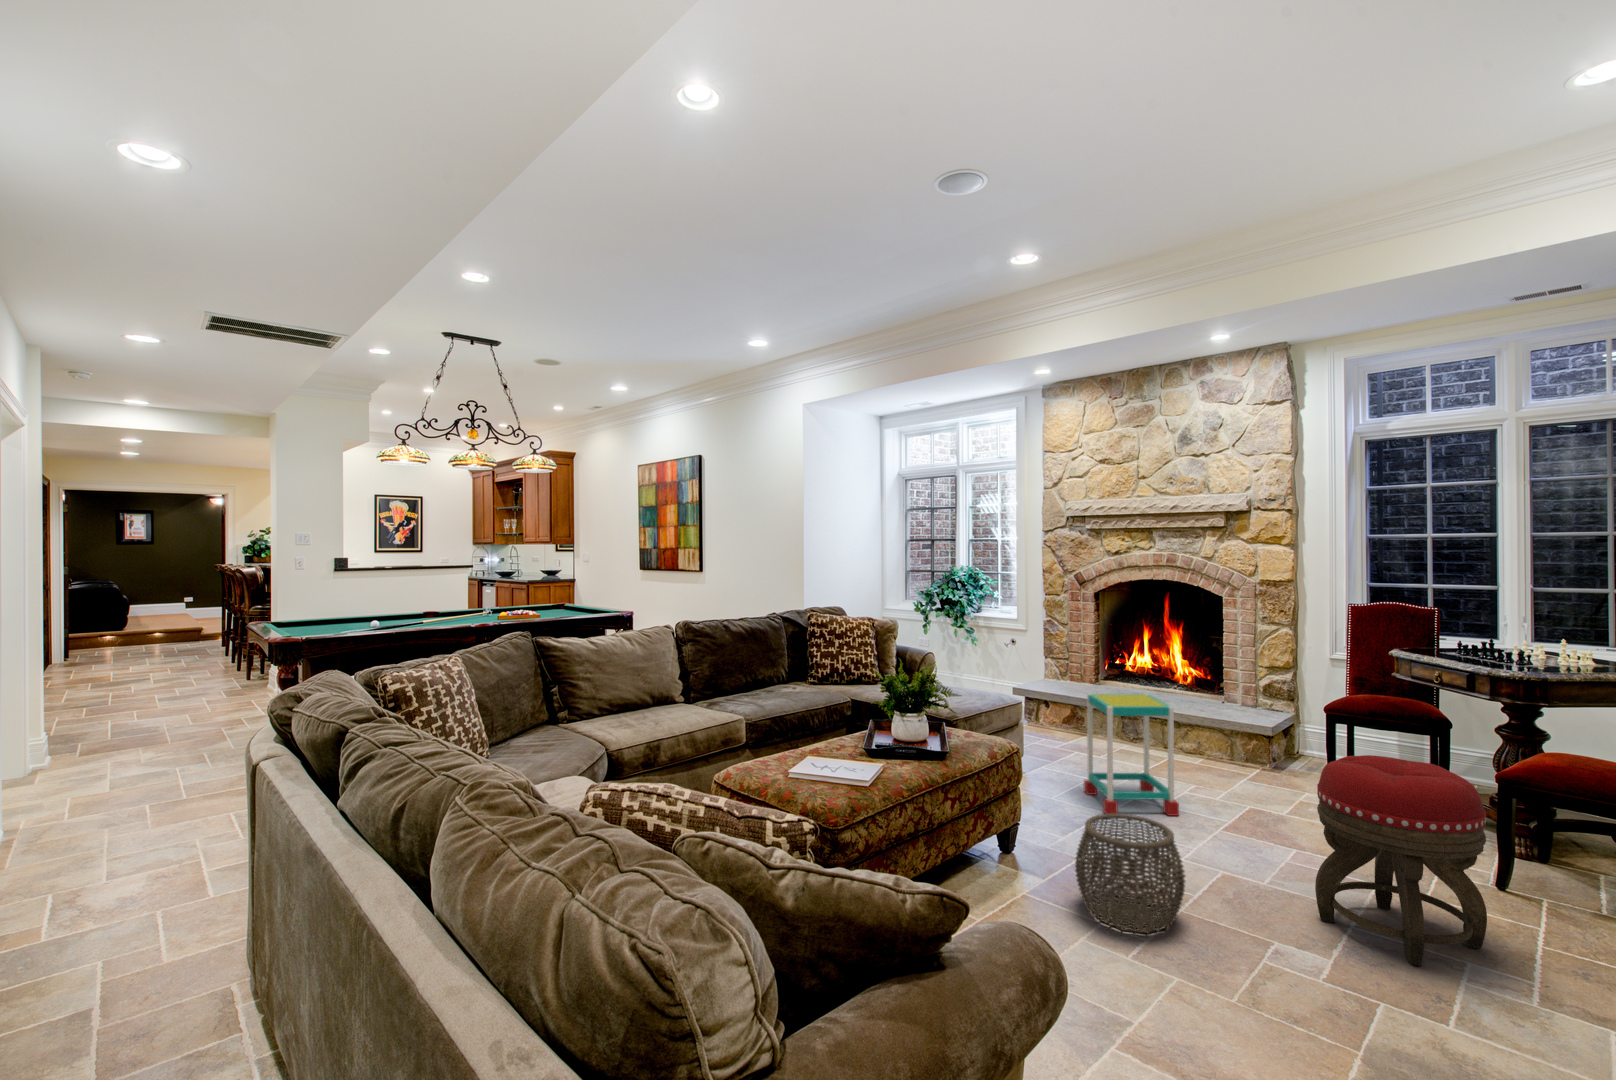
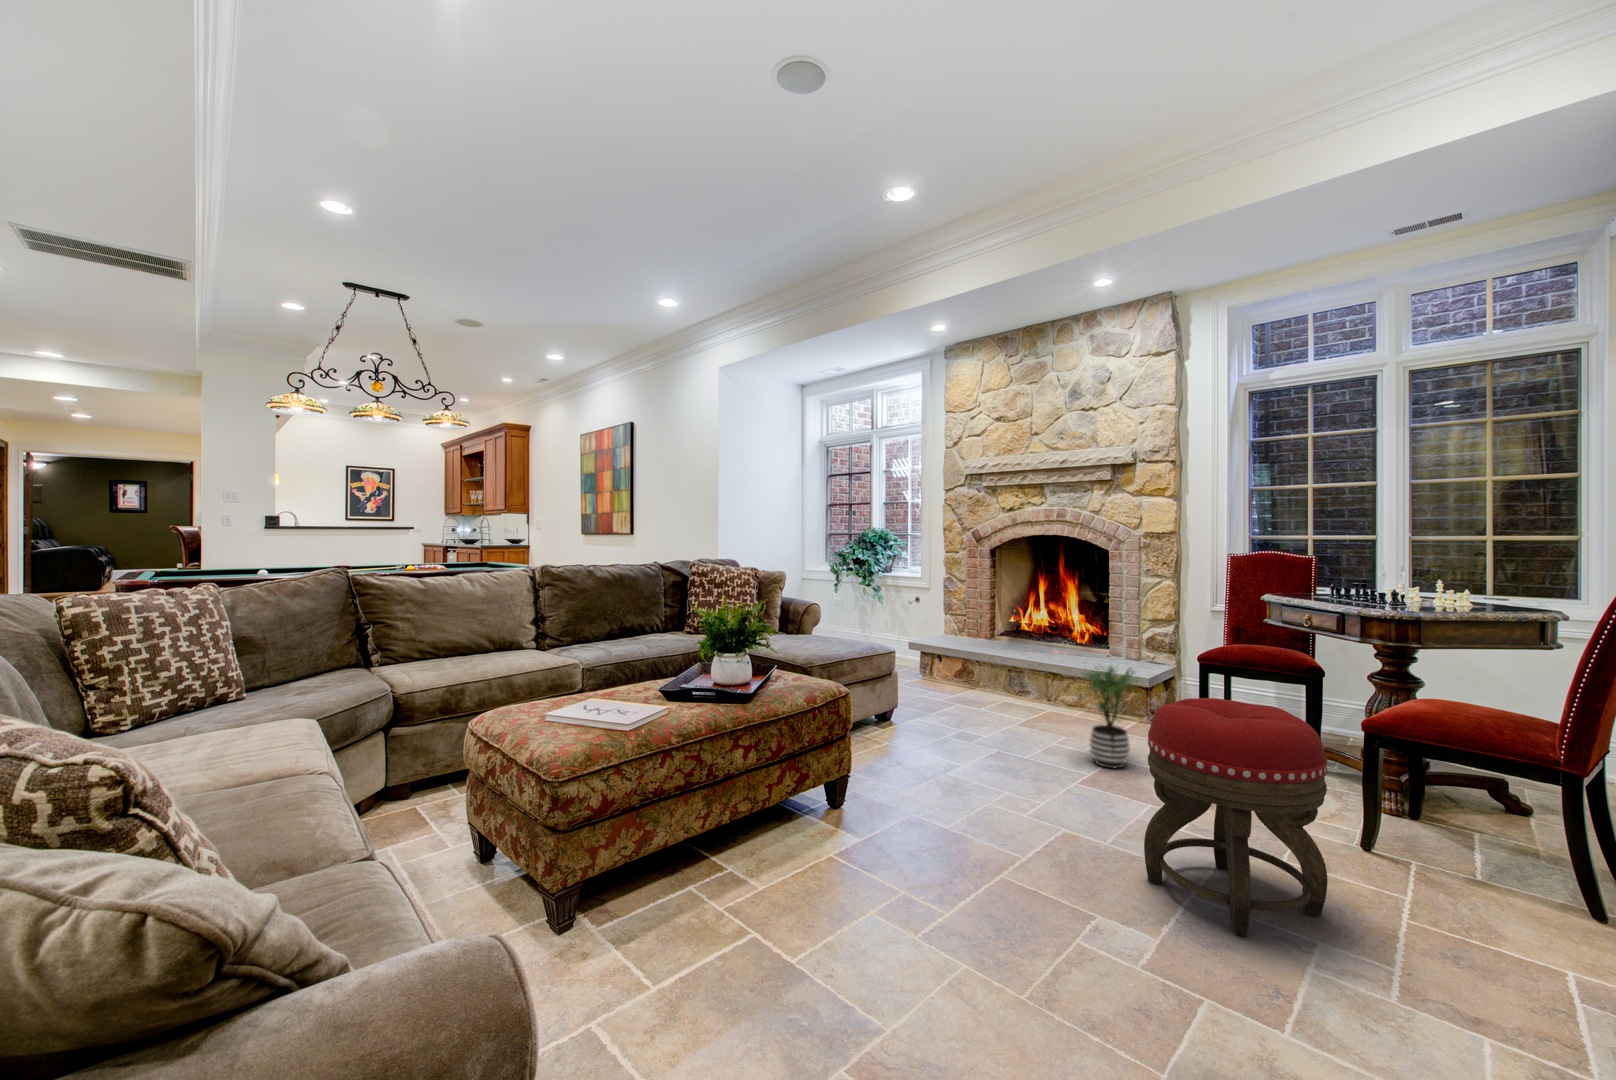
side table: present [1084,694,1179,816] -> none [948,642,1036,768]
potted plant: none [1211,714,1284,816] -> present [1075,666,1139,768]
woven basket: present [1075,814,1185,933] -> none [879,761,996,895]

